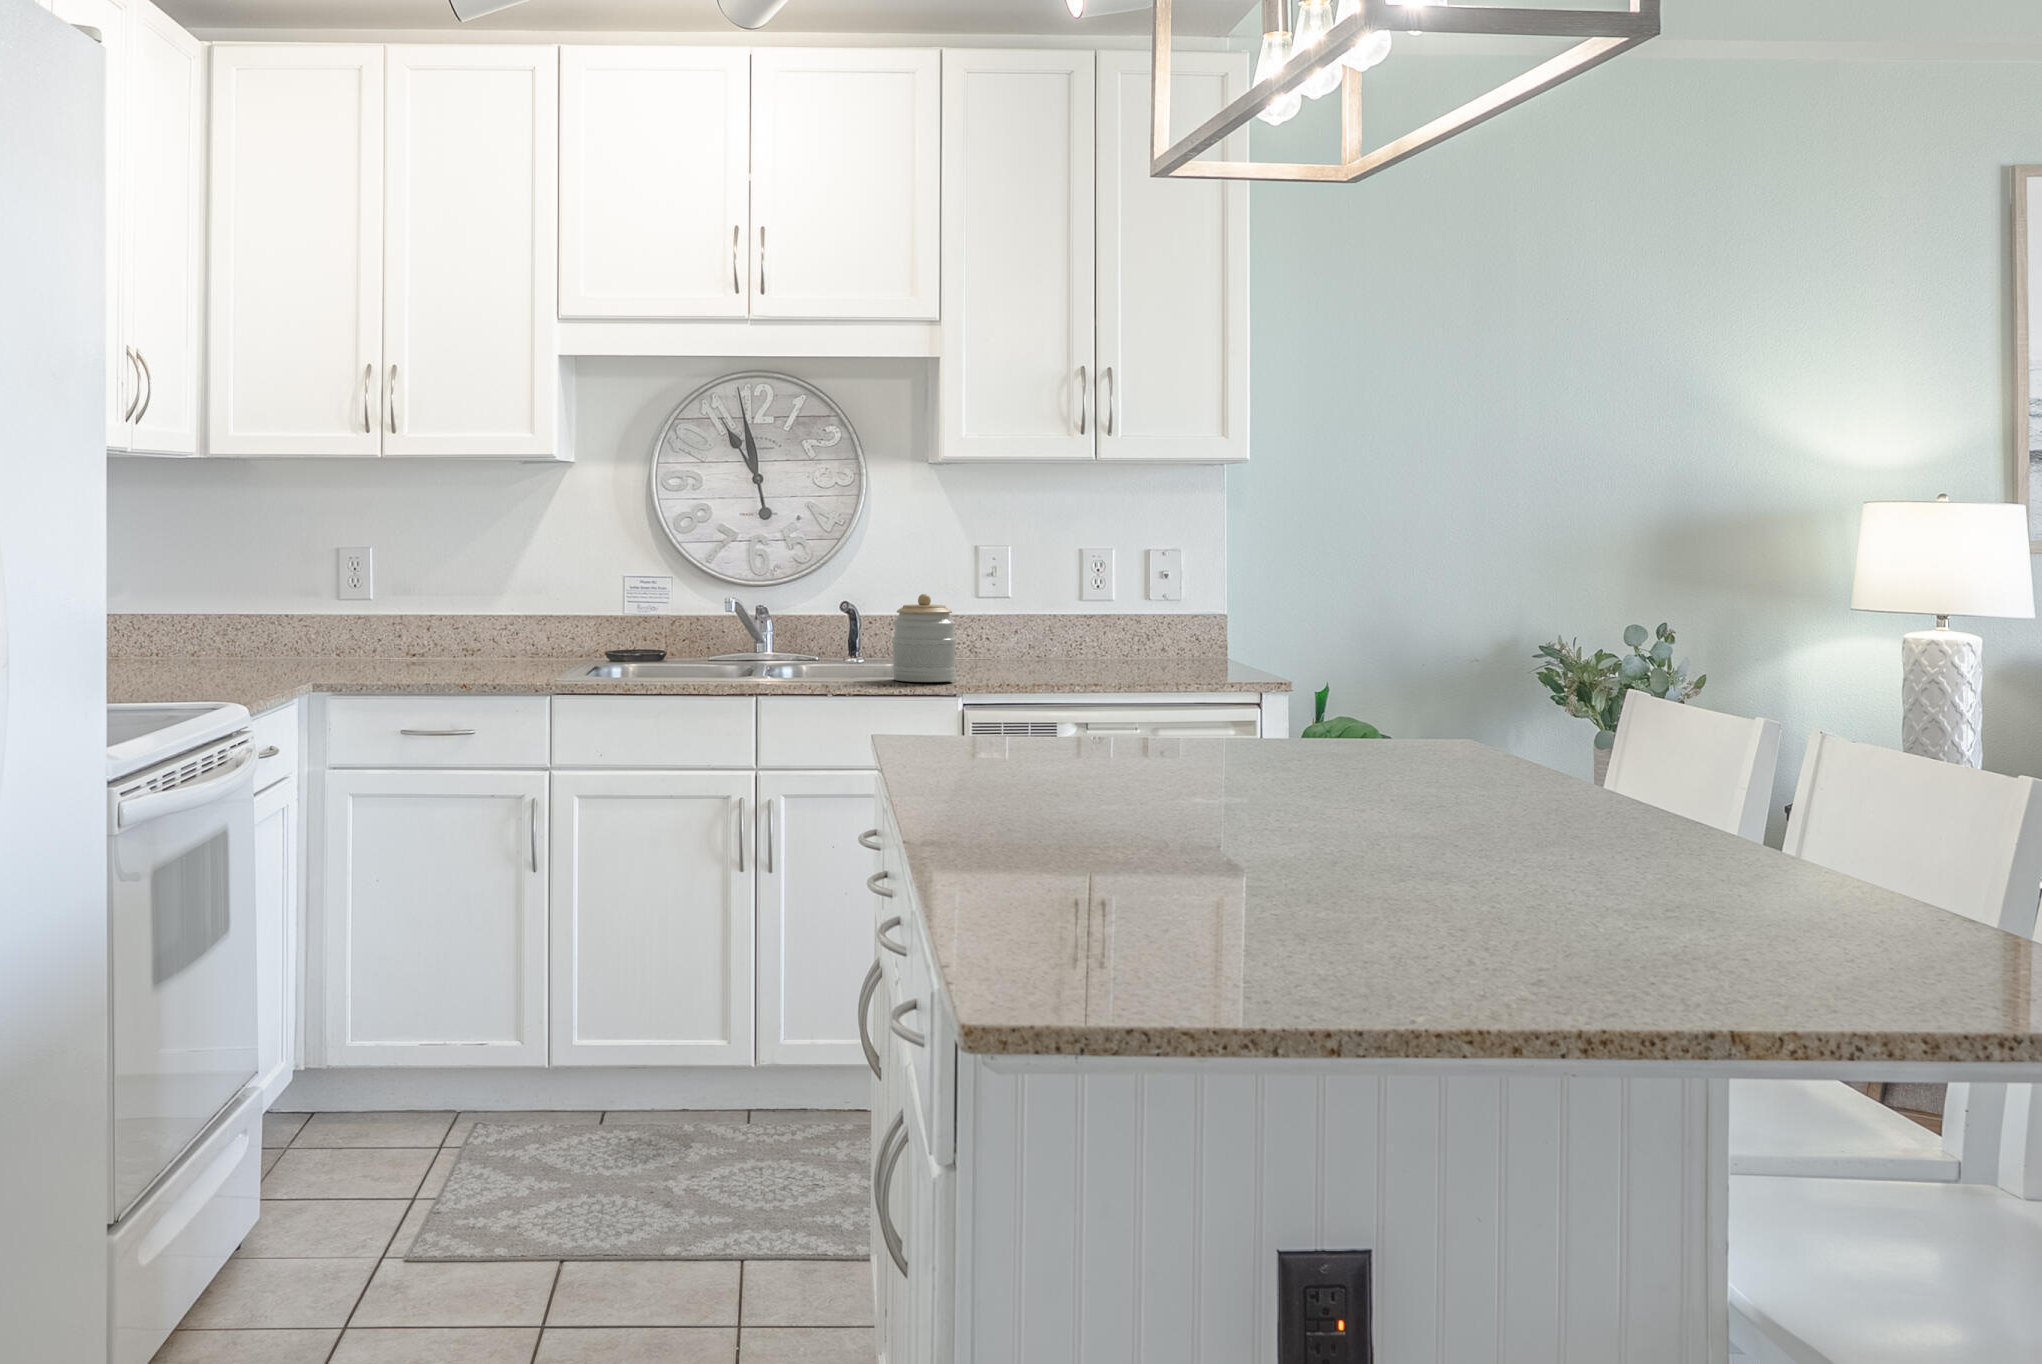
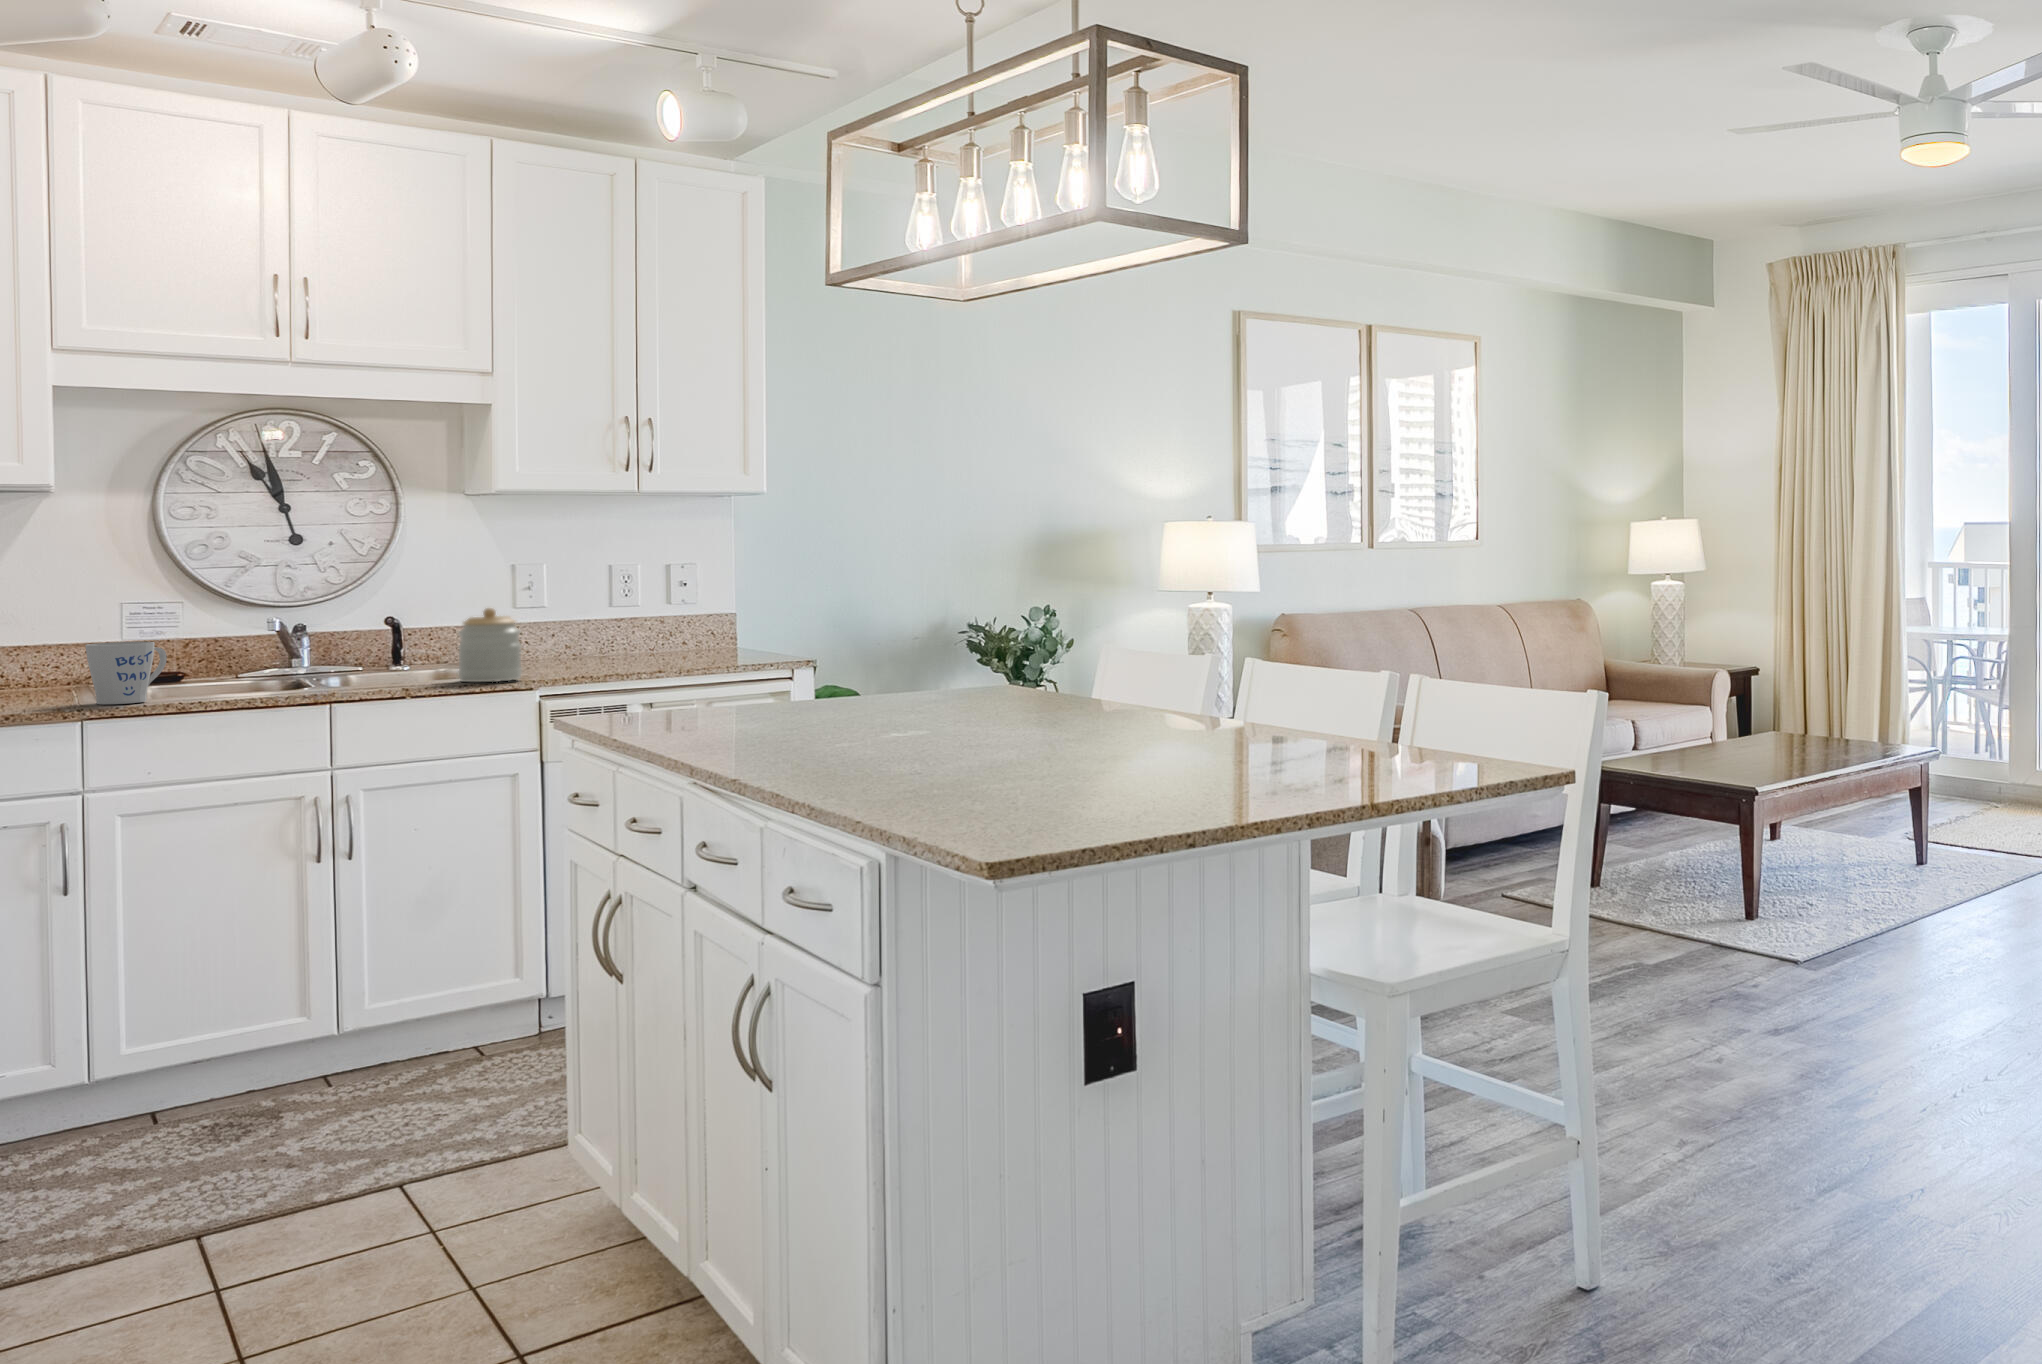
mug: none [552,616,619,680] -> present [85,642,167,704]

